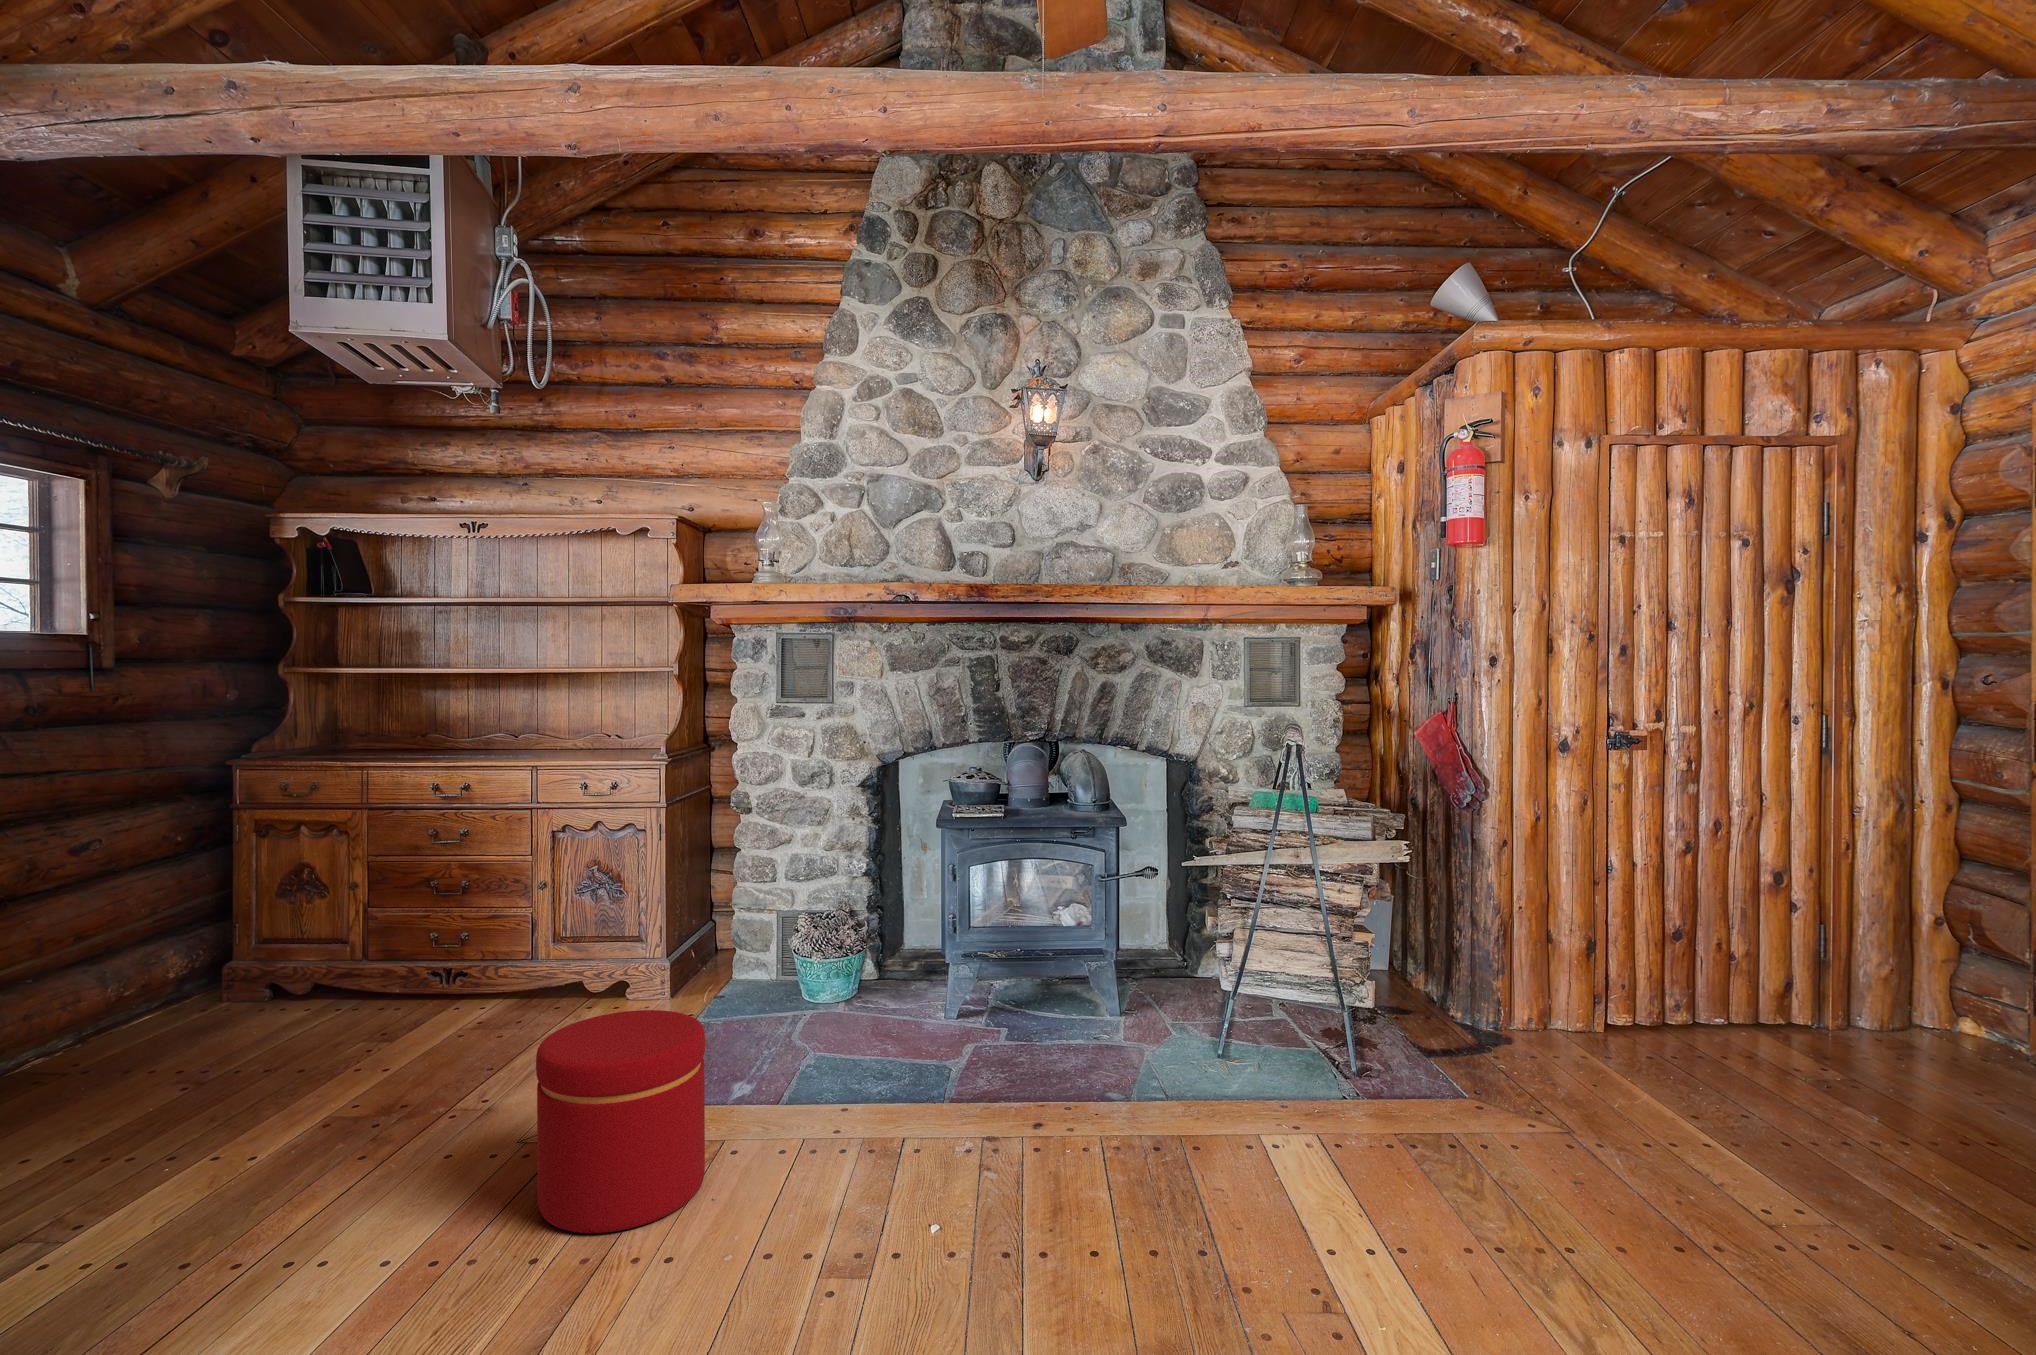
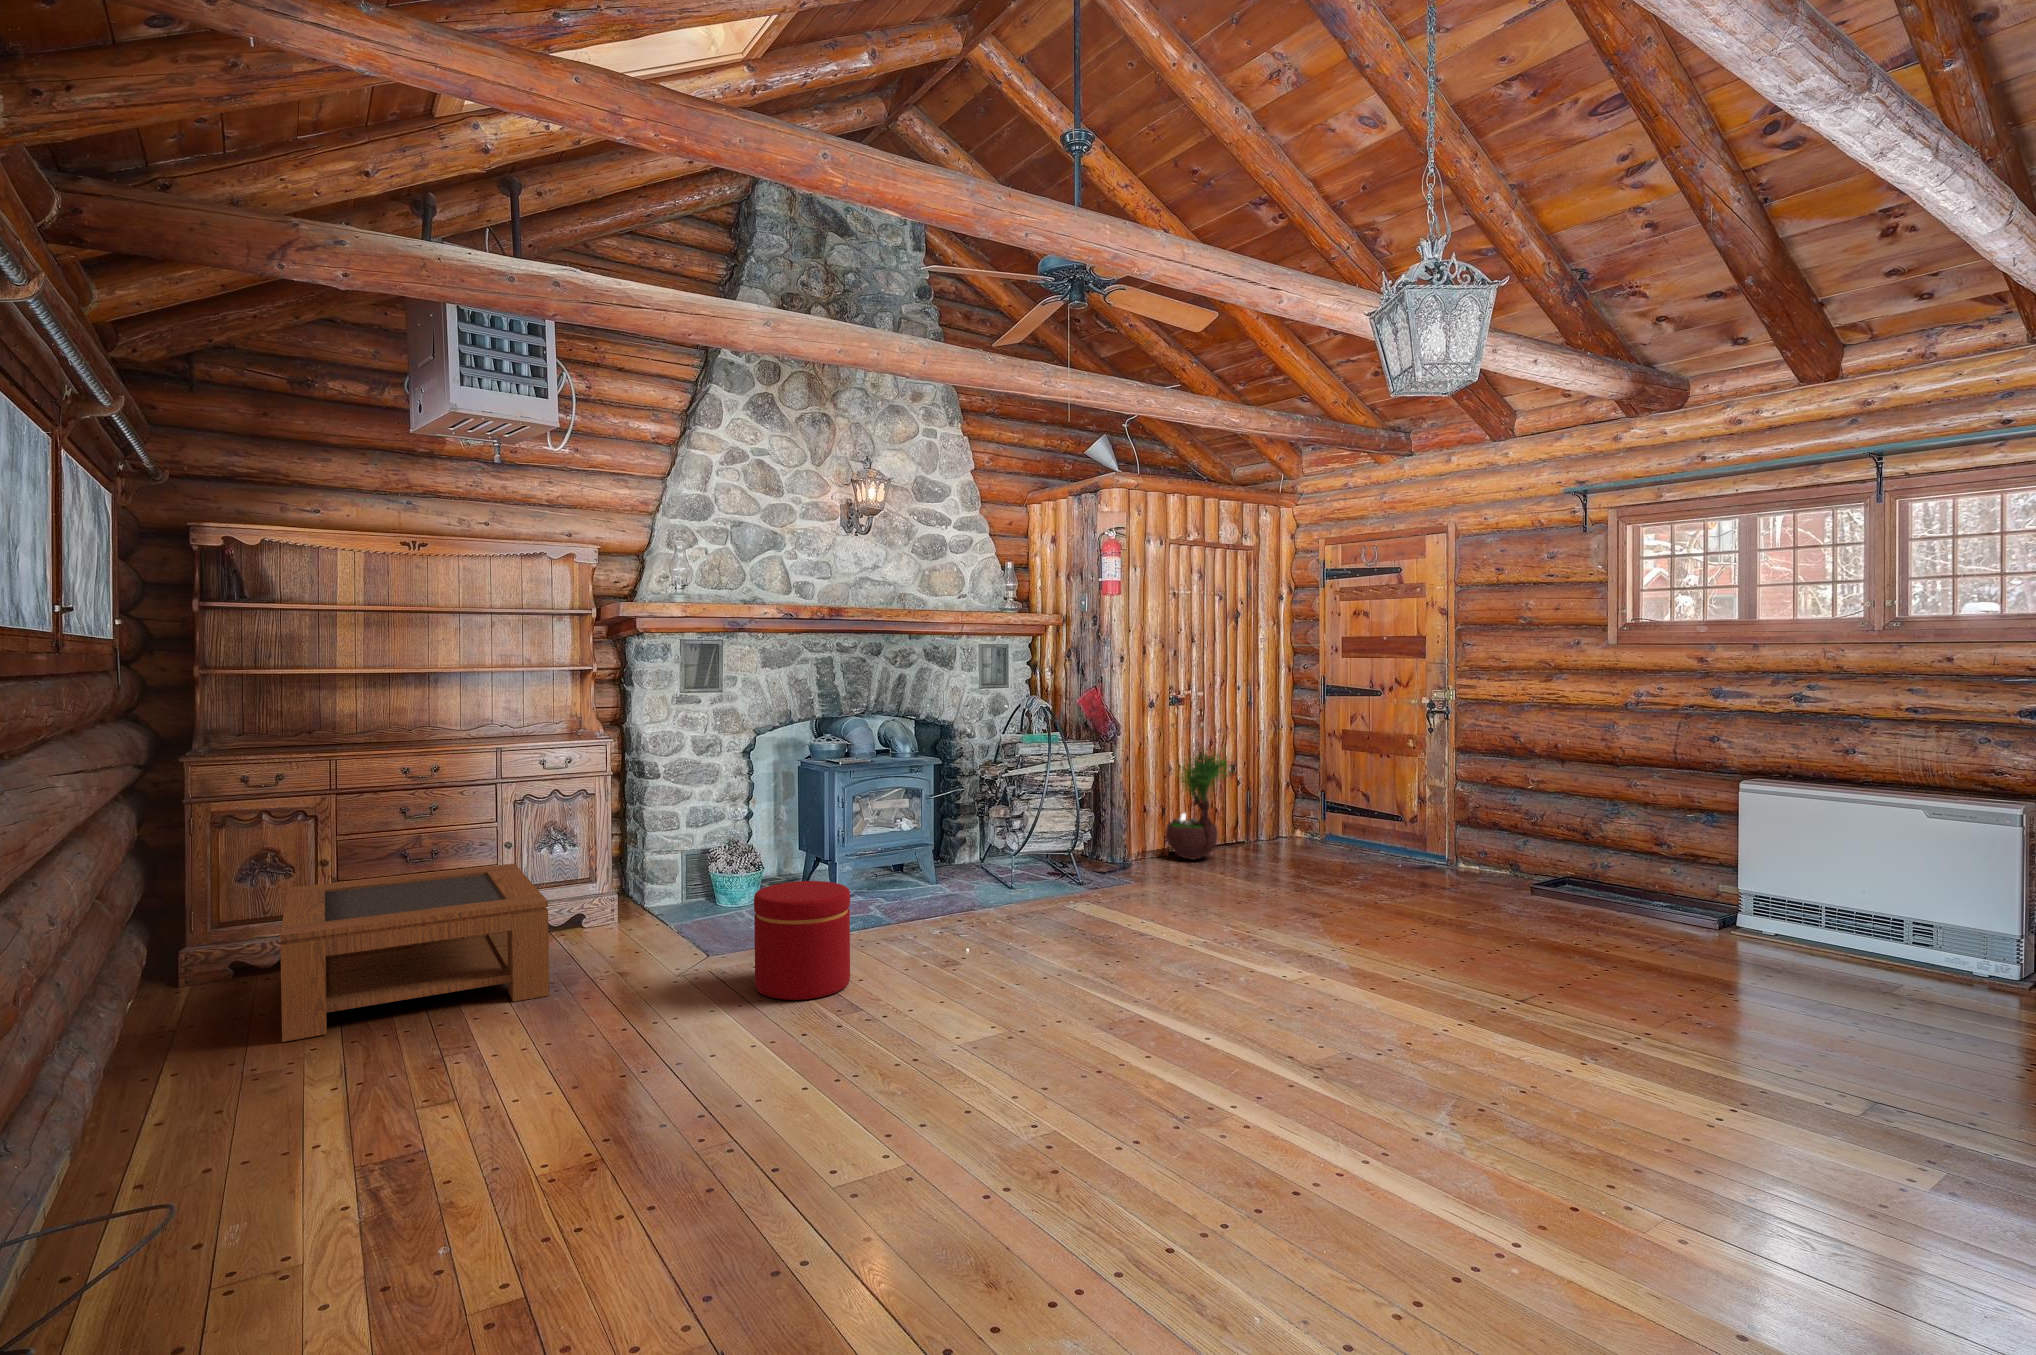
potted tree: none [1588,824,1747,1054] -> present [1166,749,1235,860]
coffee table: none [96,907,538,1109] -> present [280,864,549,1042]

